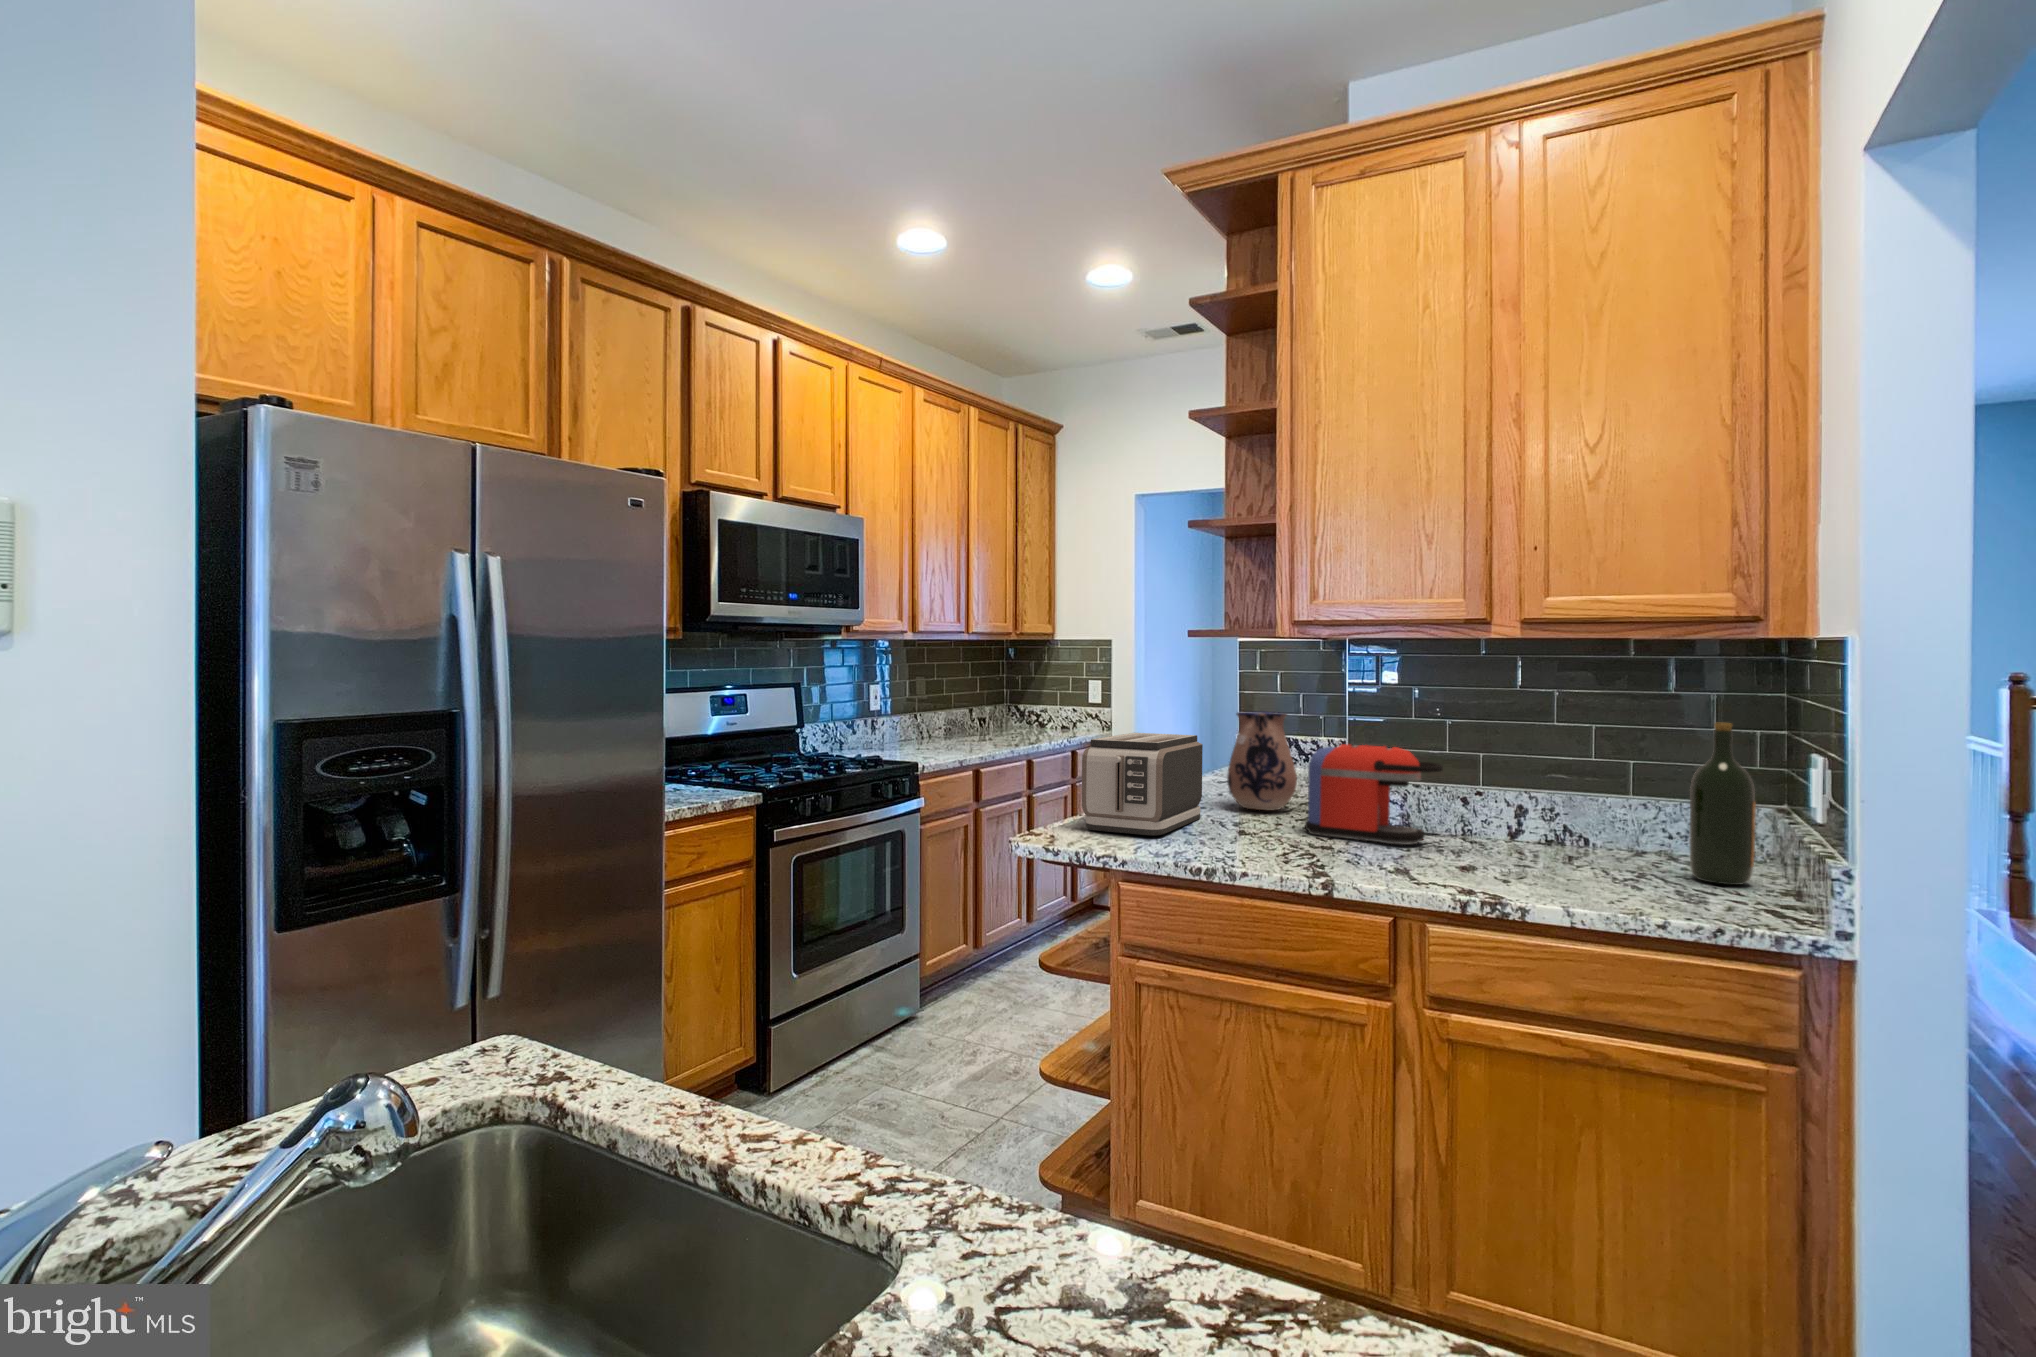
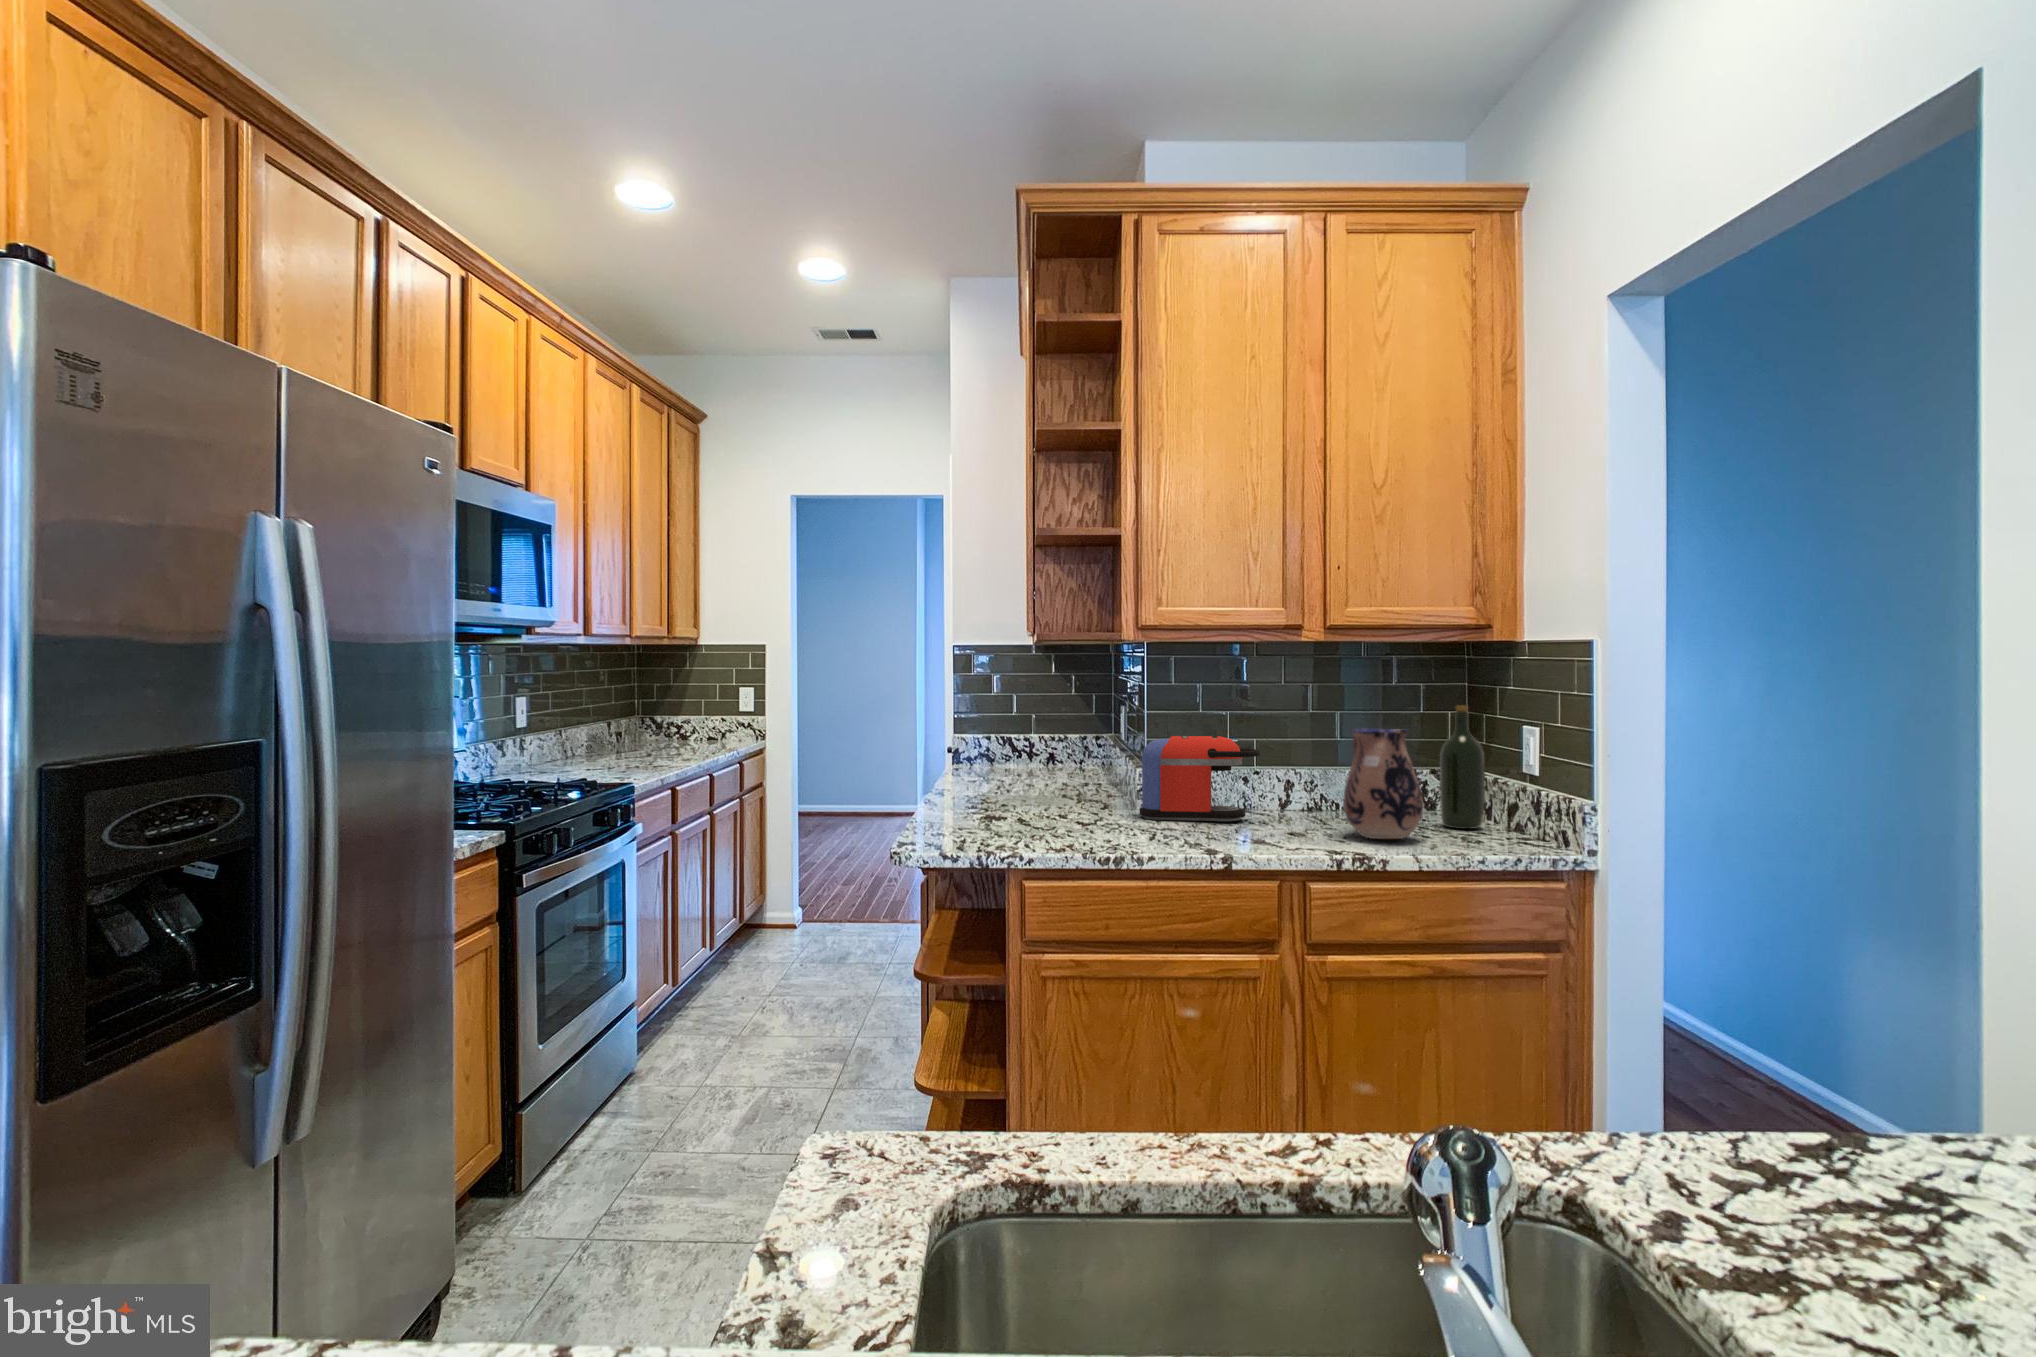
ceramic pitcher: present [1227,712,1297,811] -> present [1343,728,1423,839]
toaster: present [1082,733,1203,835] -> none [961,734,1046,832]

